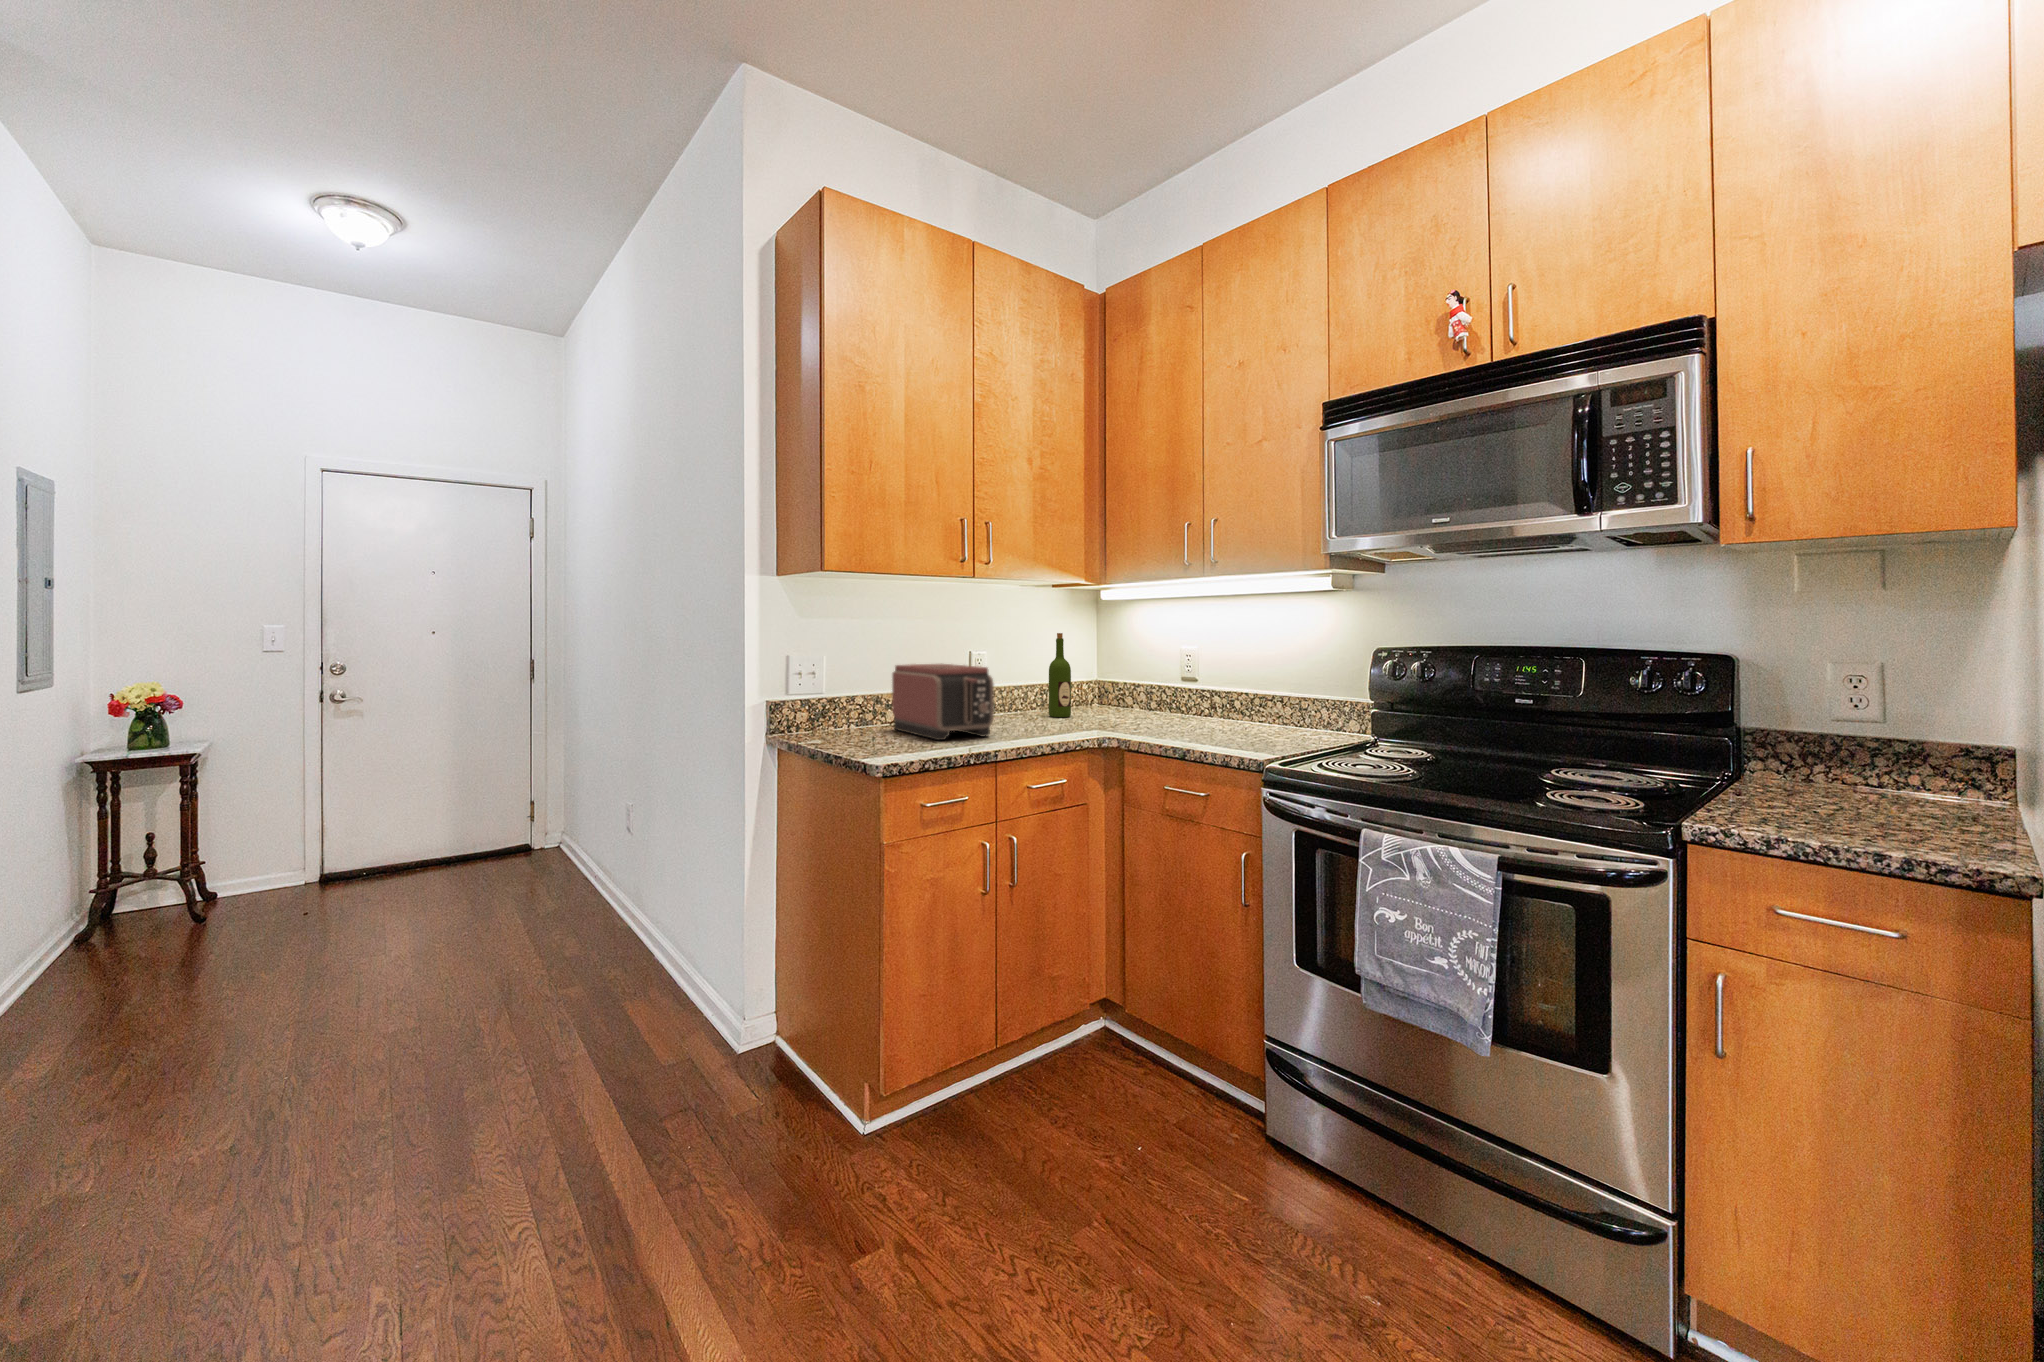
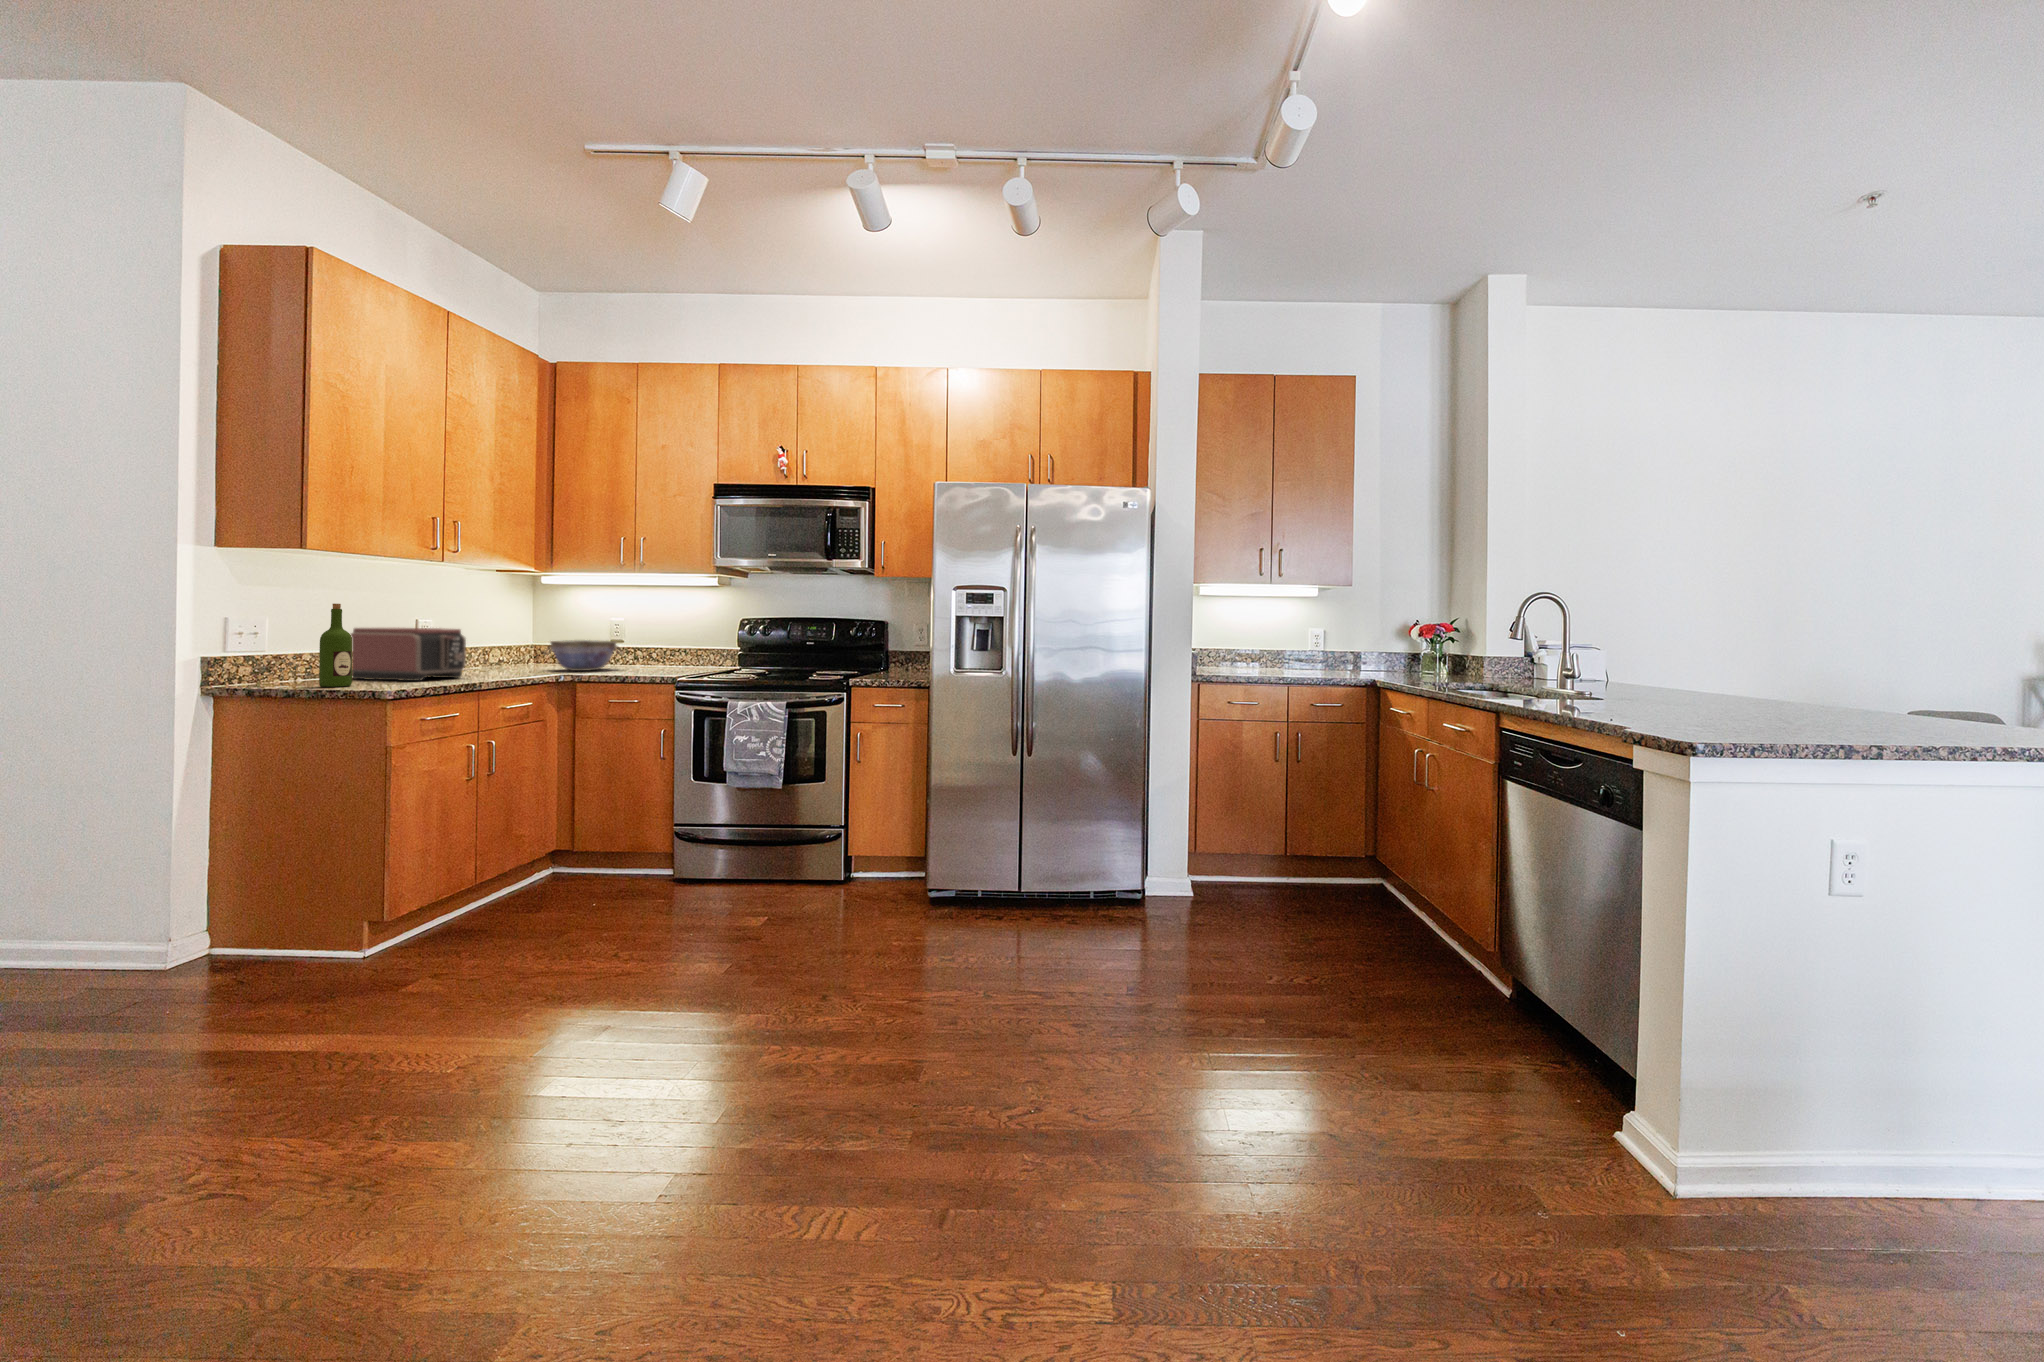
wine bottle: present [1049,633,1071,717] -> present [319,604,352,687]
bowl: none [1092,680,1190,729] -> present [544,640,623,671]

